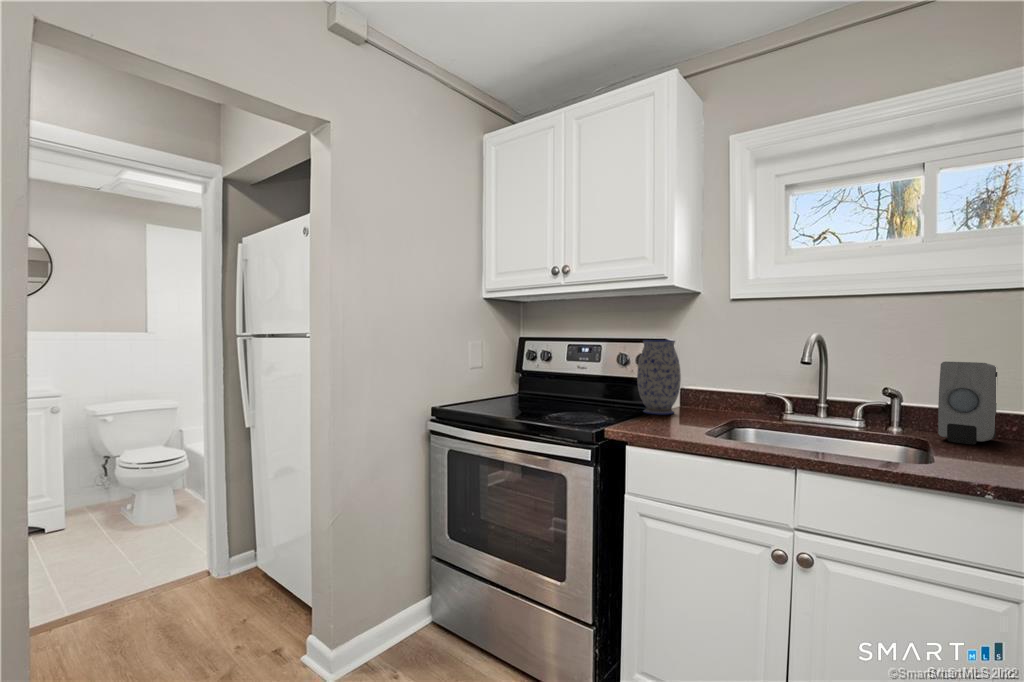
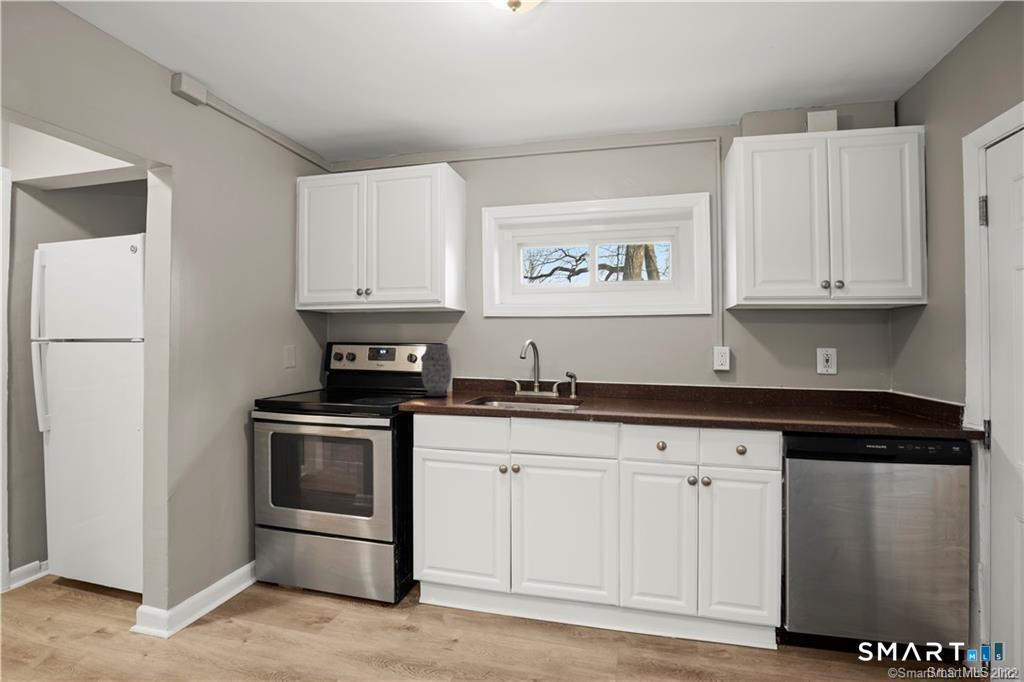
soap dispenser: present [938,361,997,445] -> none [593,355,622,401]

